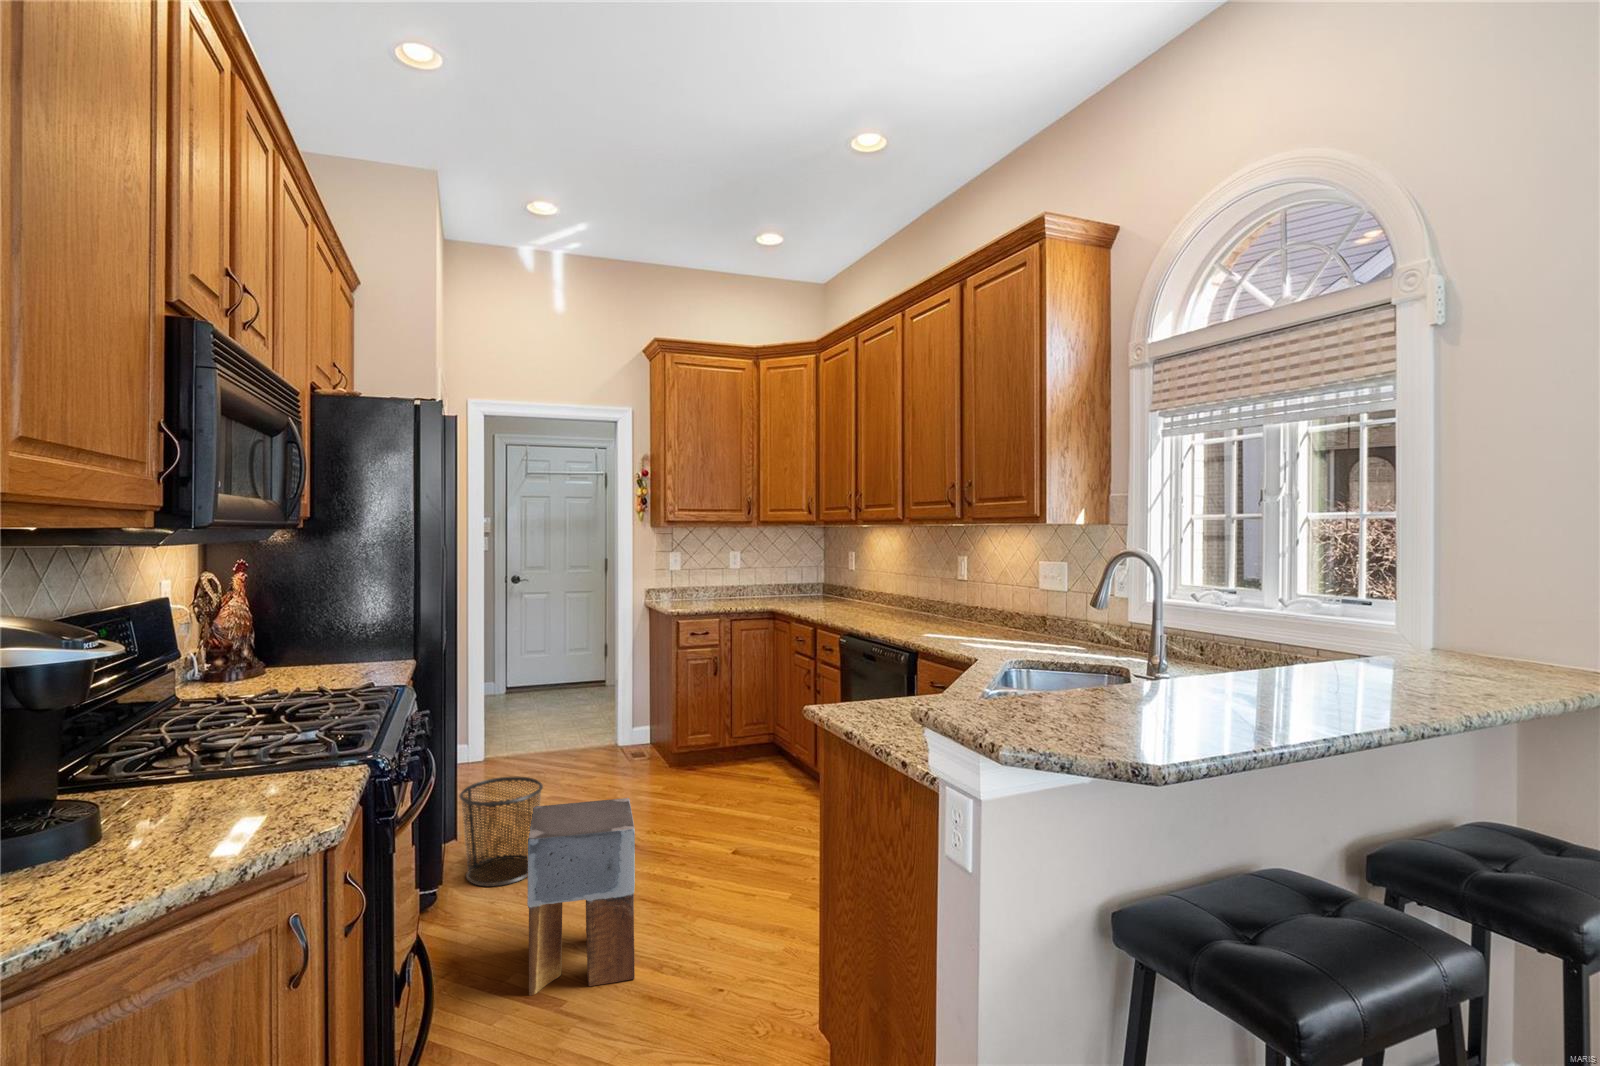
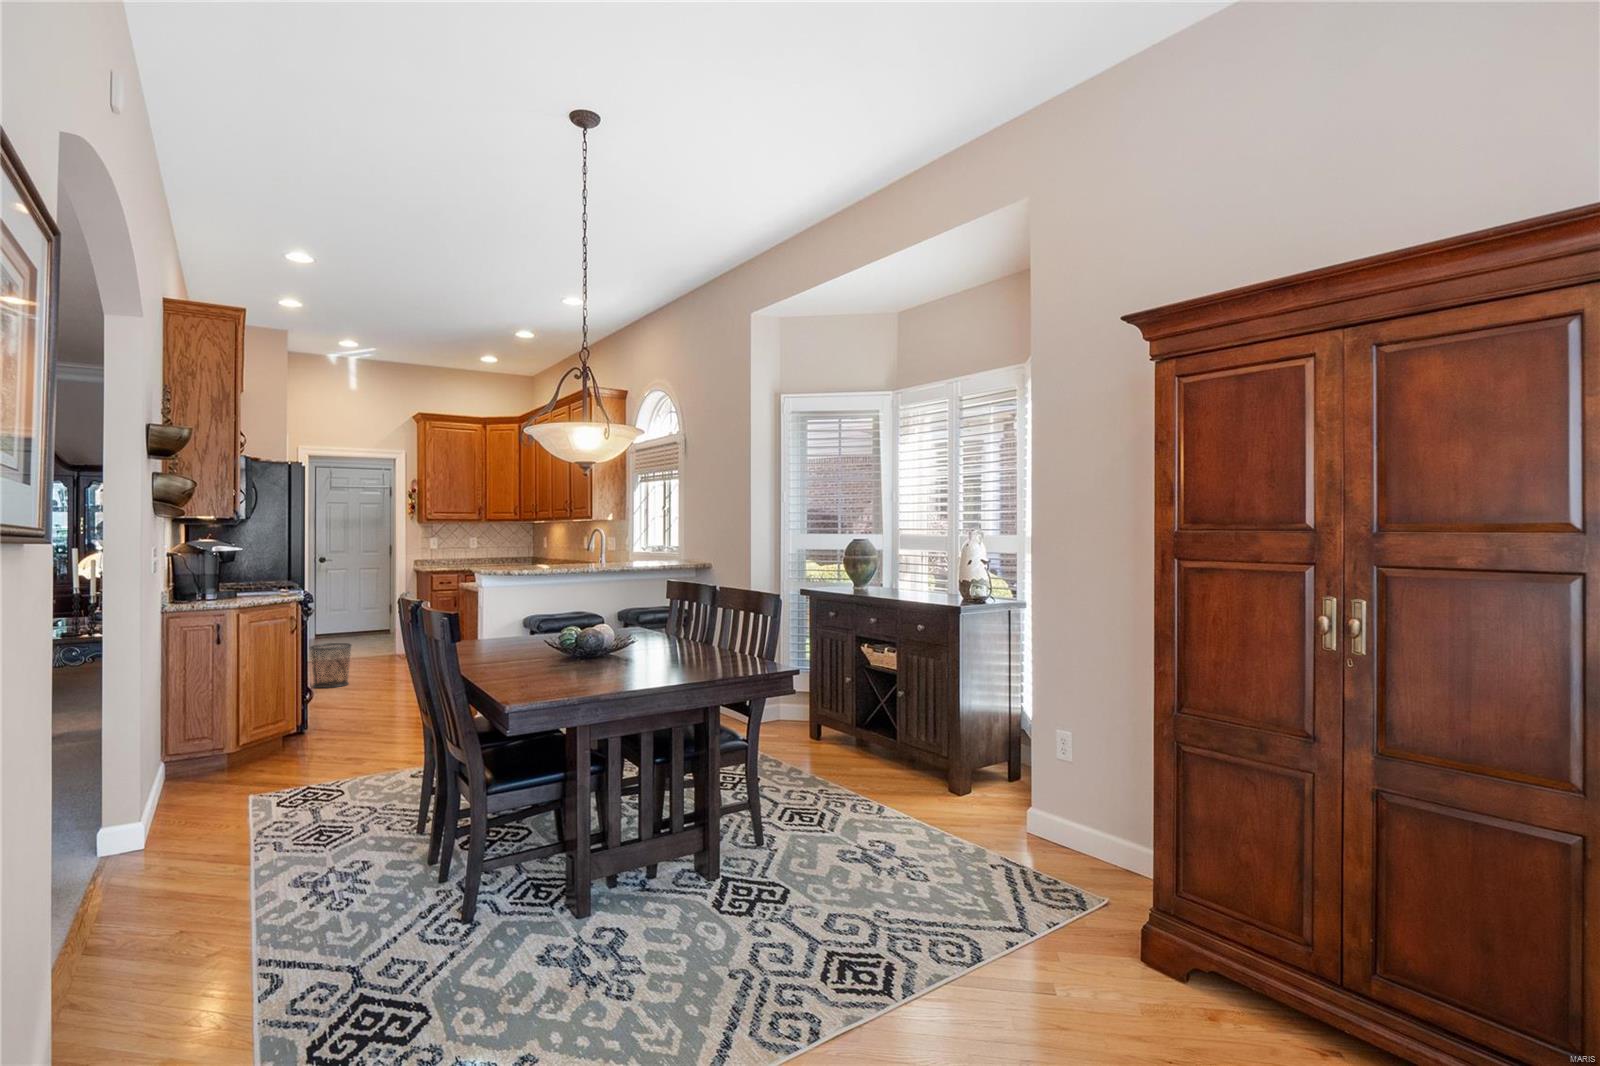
stool: present [527,798,635,996] -> none [349,636,395,704]

